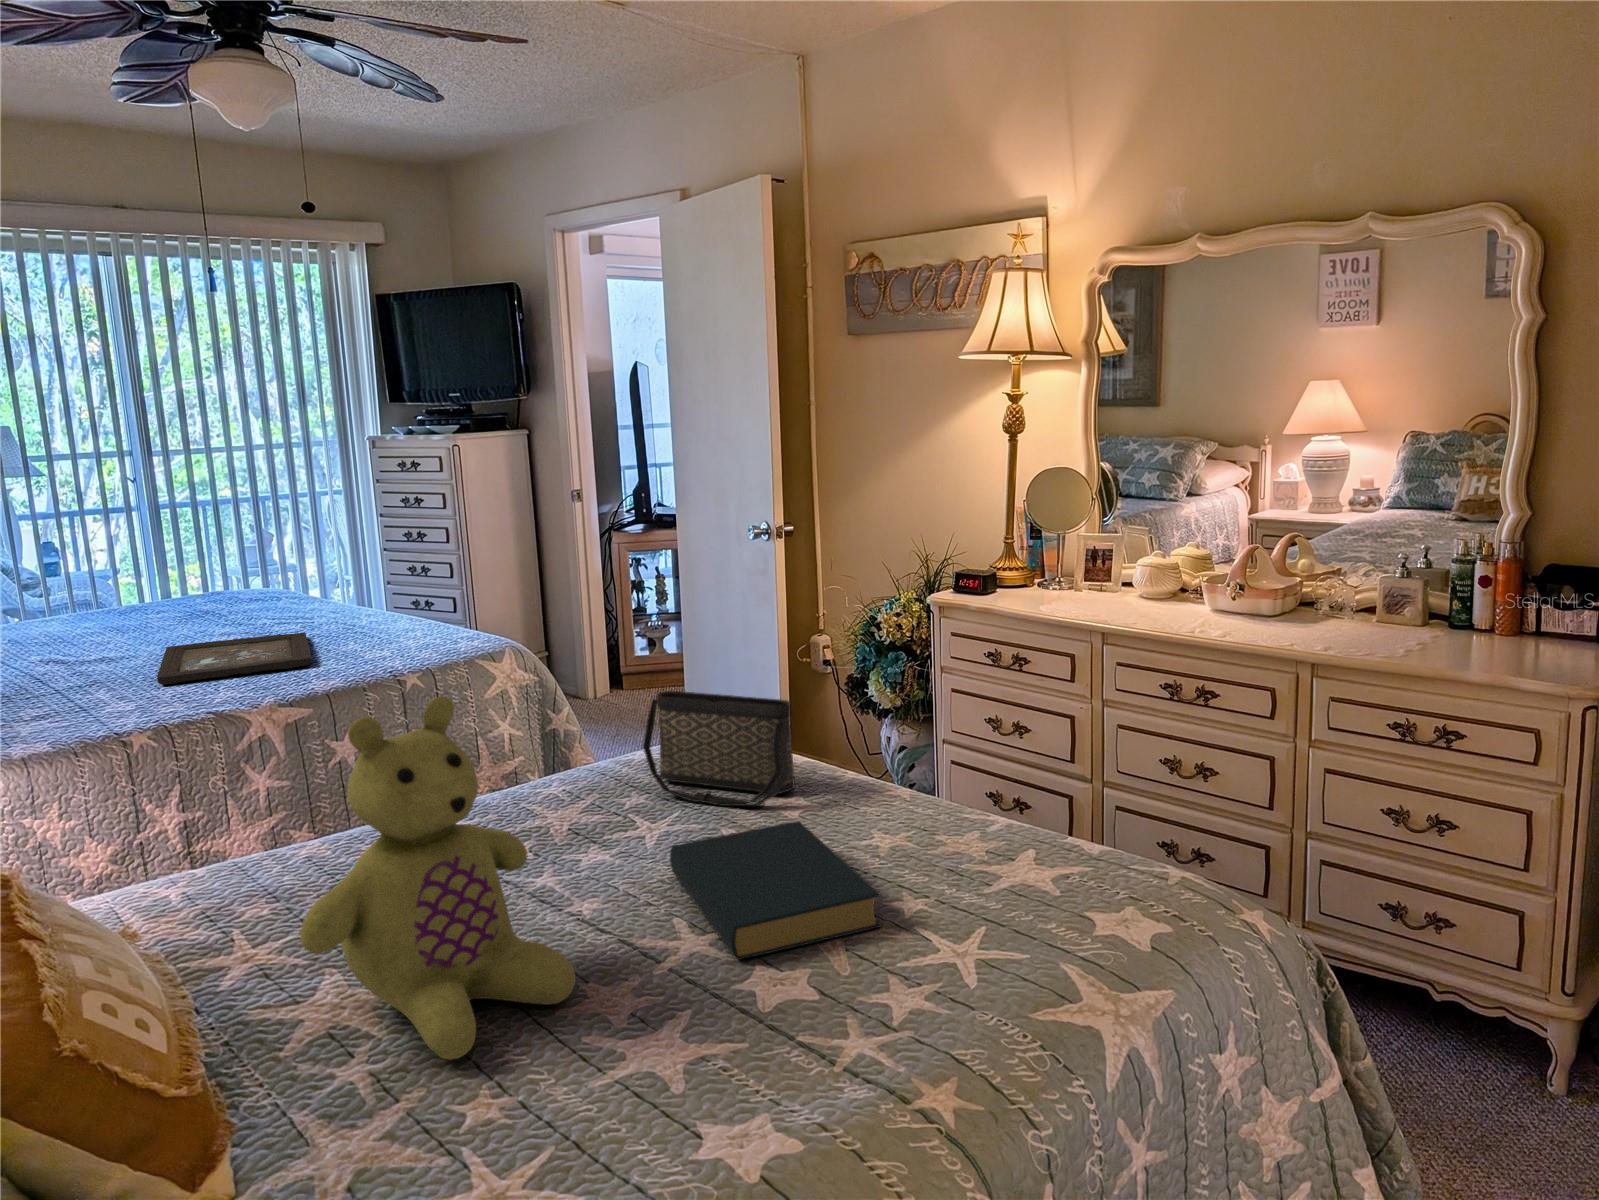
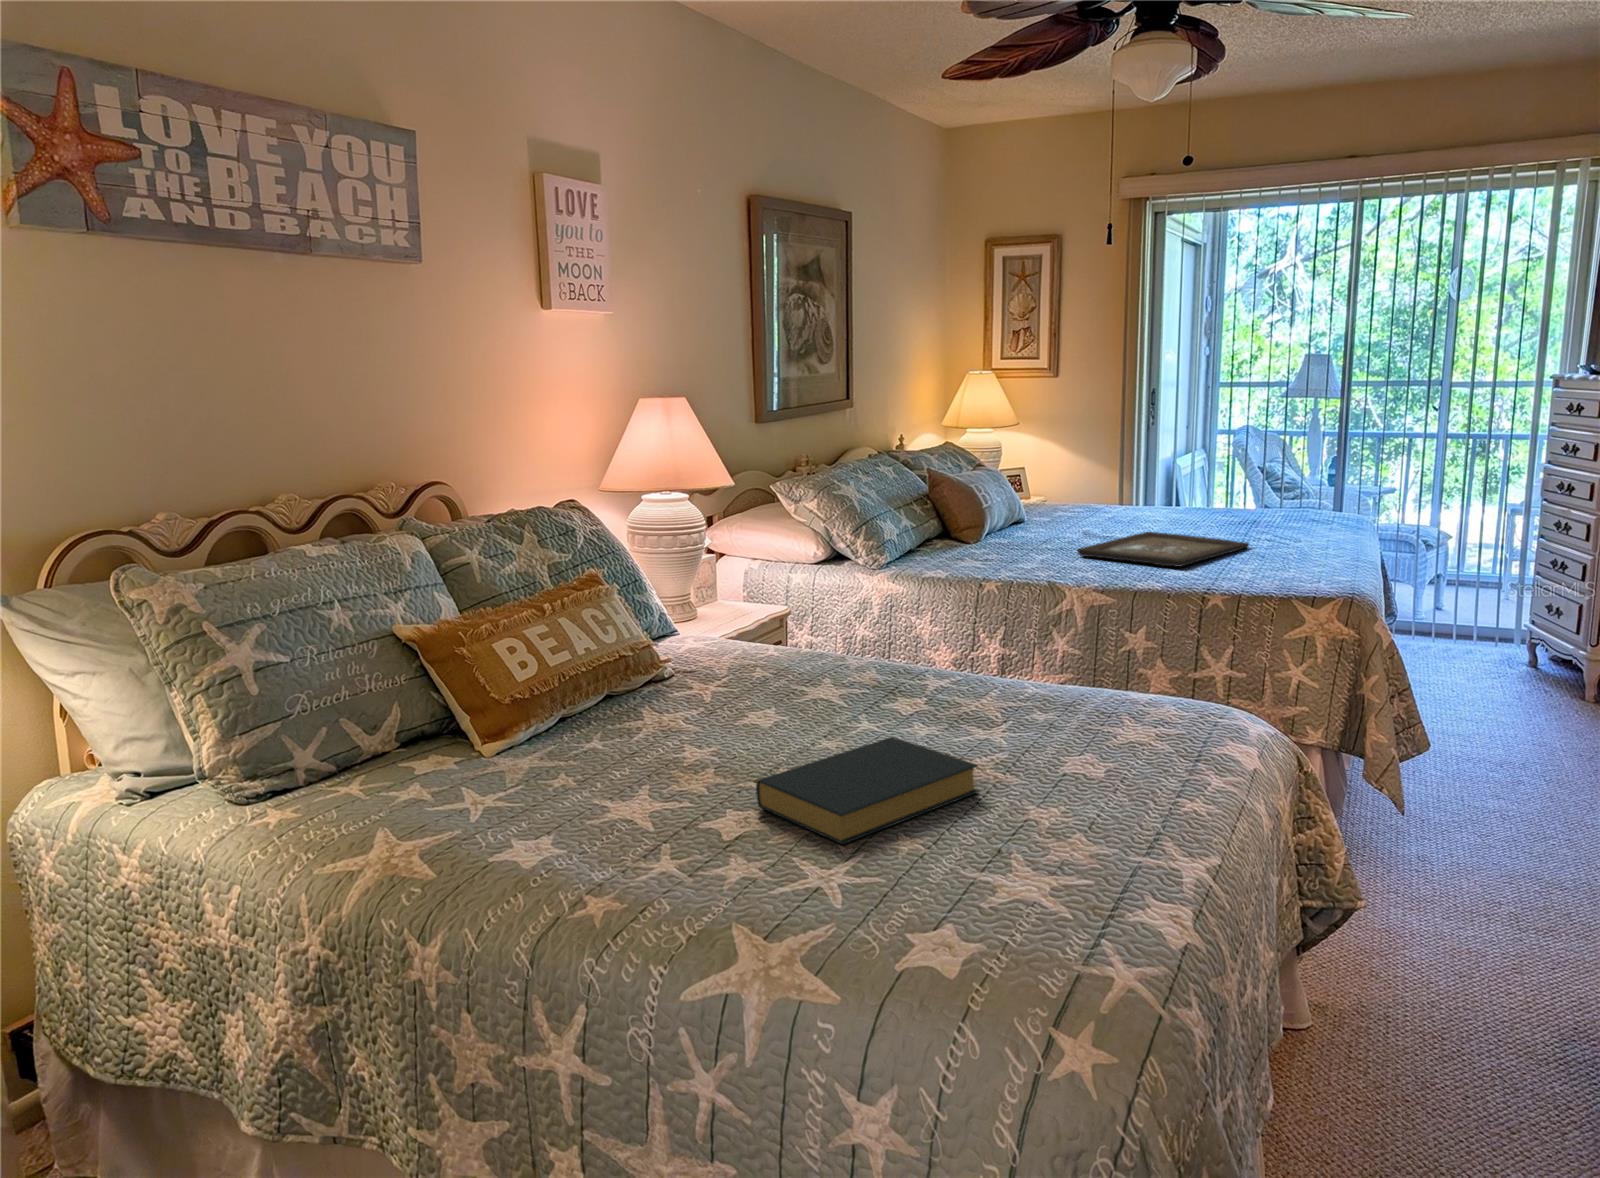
handbag: present [643,691,795,806] -> none [1048,634,1127,764]
stuffed bear: present [300,696,575,1060] -> none [598,551,758,772]

